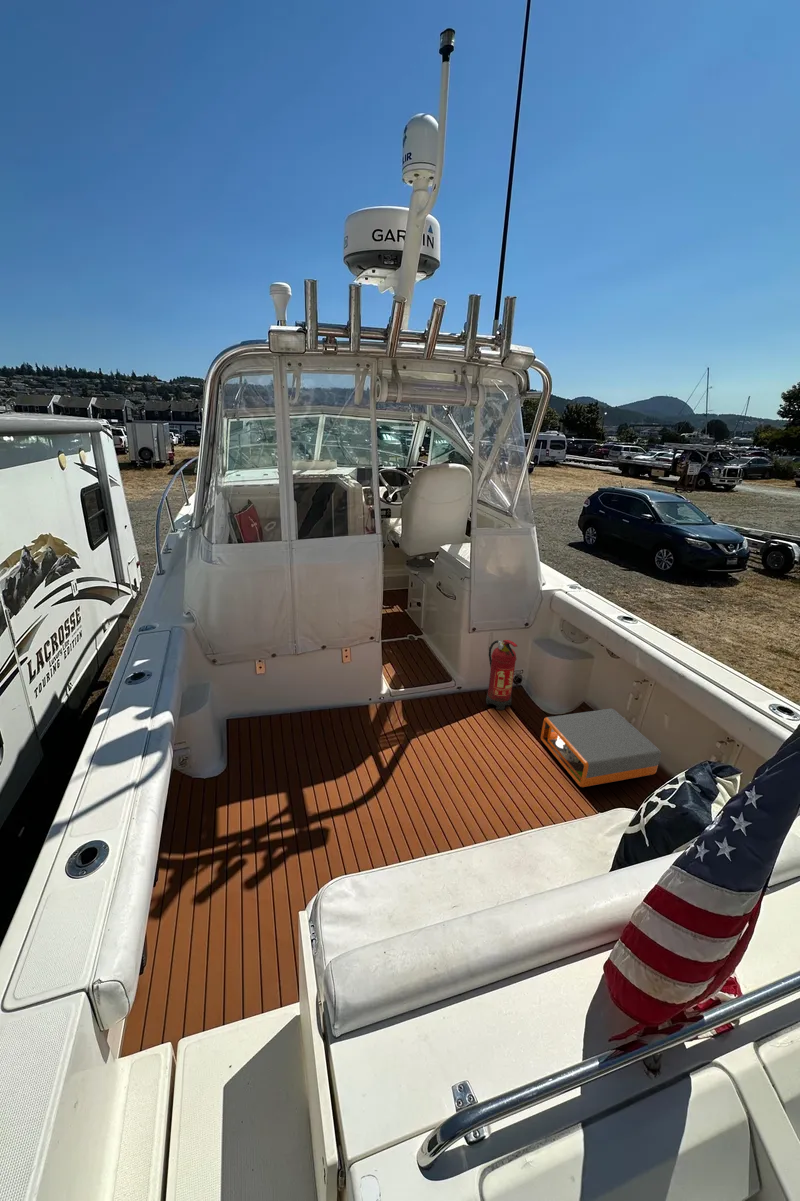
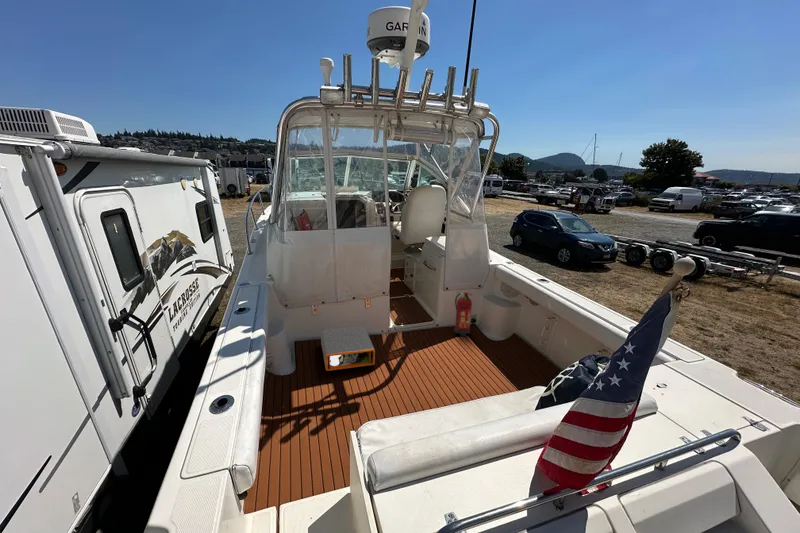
storage box: present [540,708,661,787] -> present [321,326,375,371]

